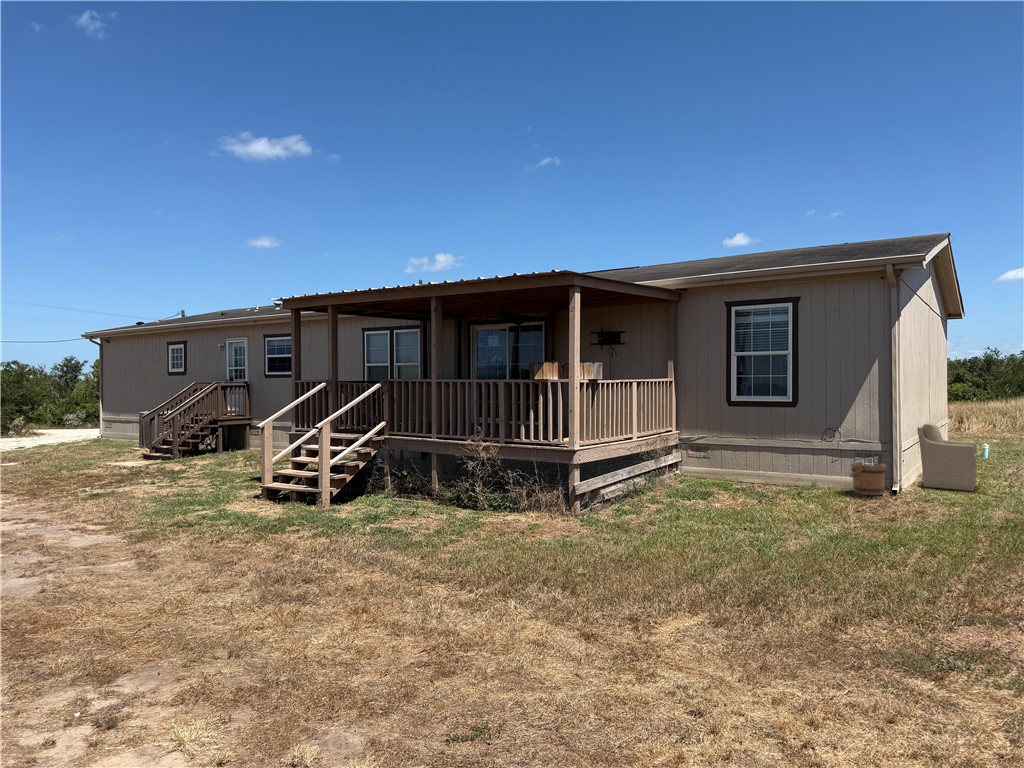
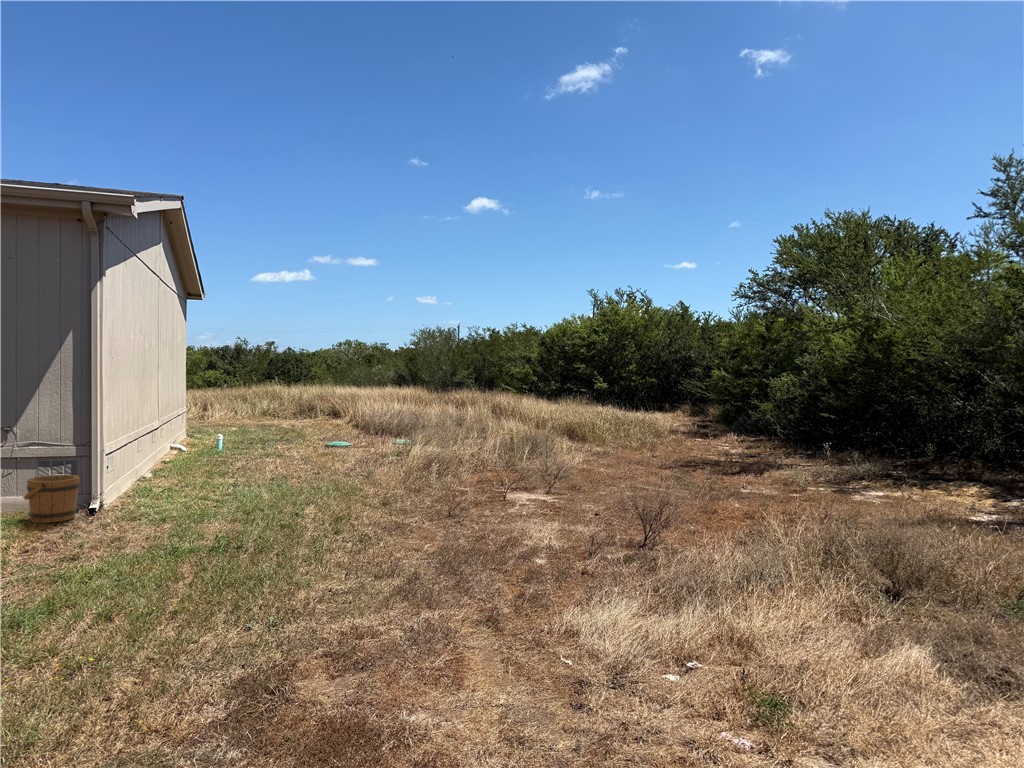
chair: present [917,422,977,491] -> none [134,414,202,494]

